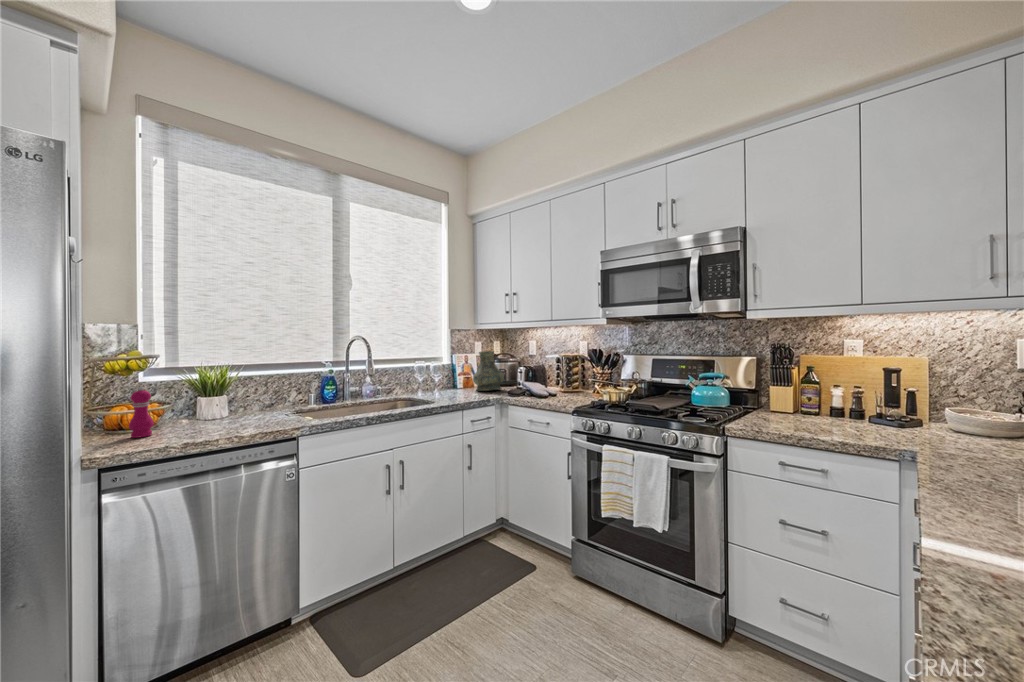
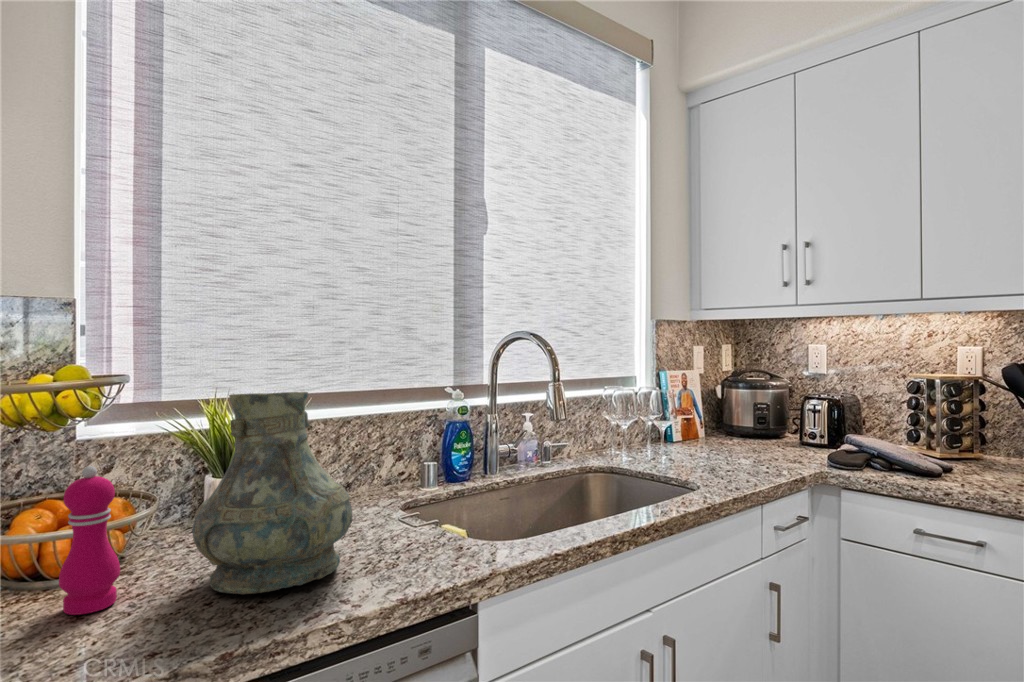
vase: present [473,351,504,391] -> present [192,392,352,594]

